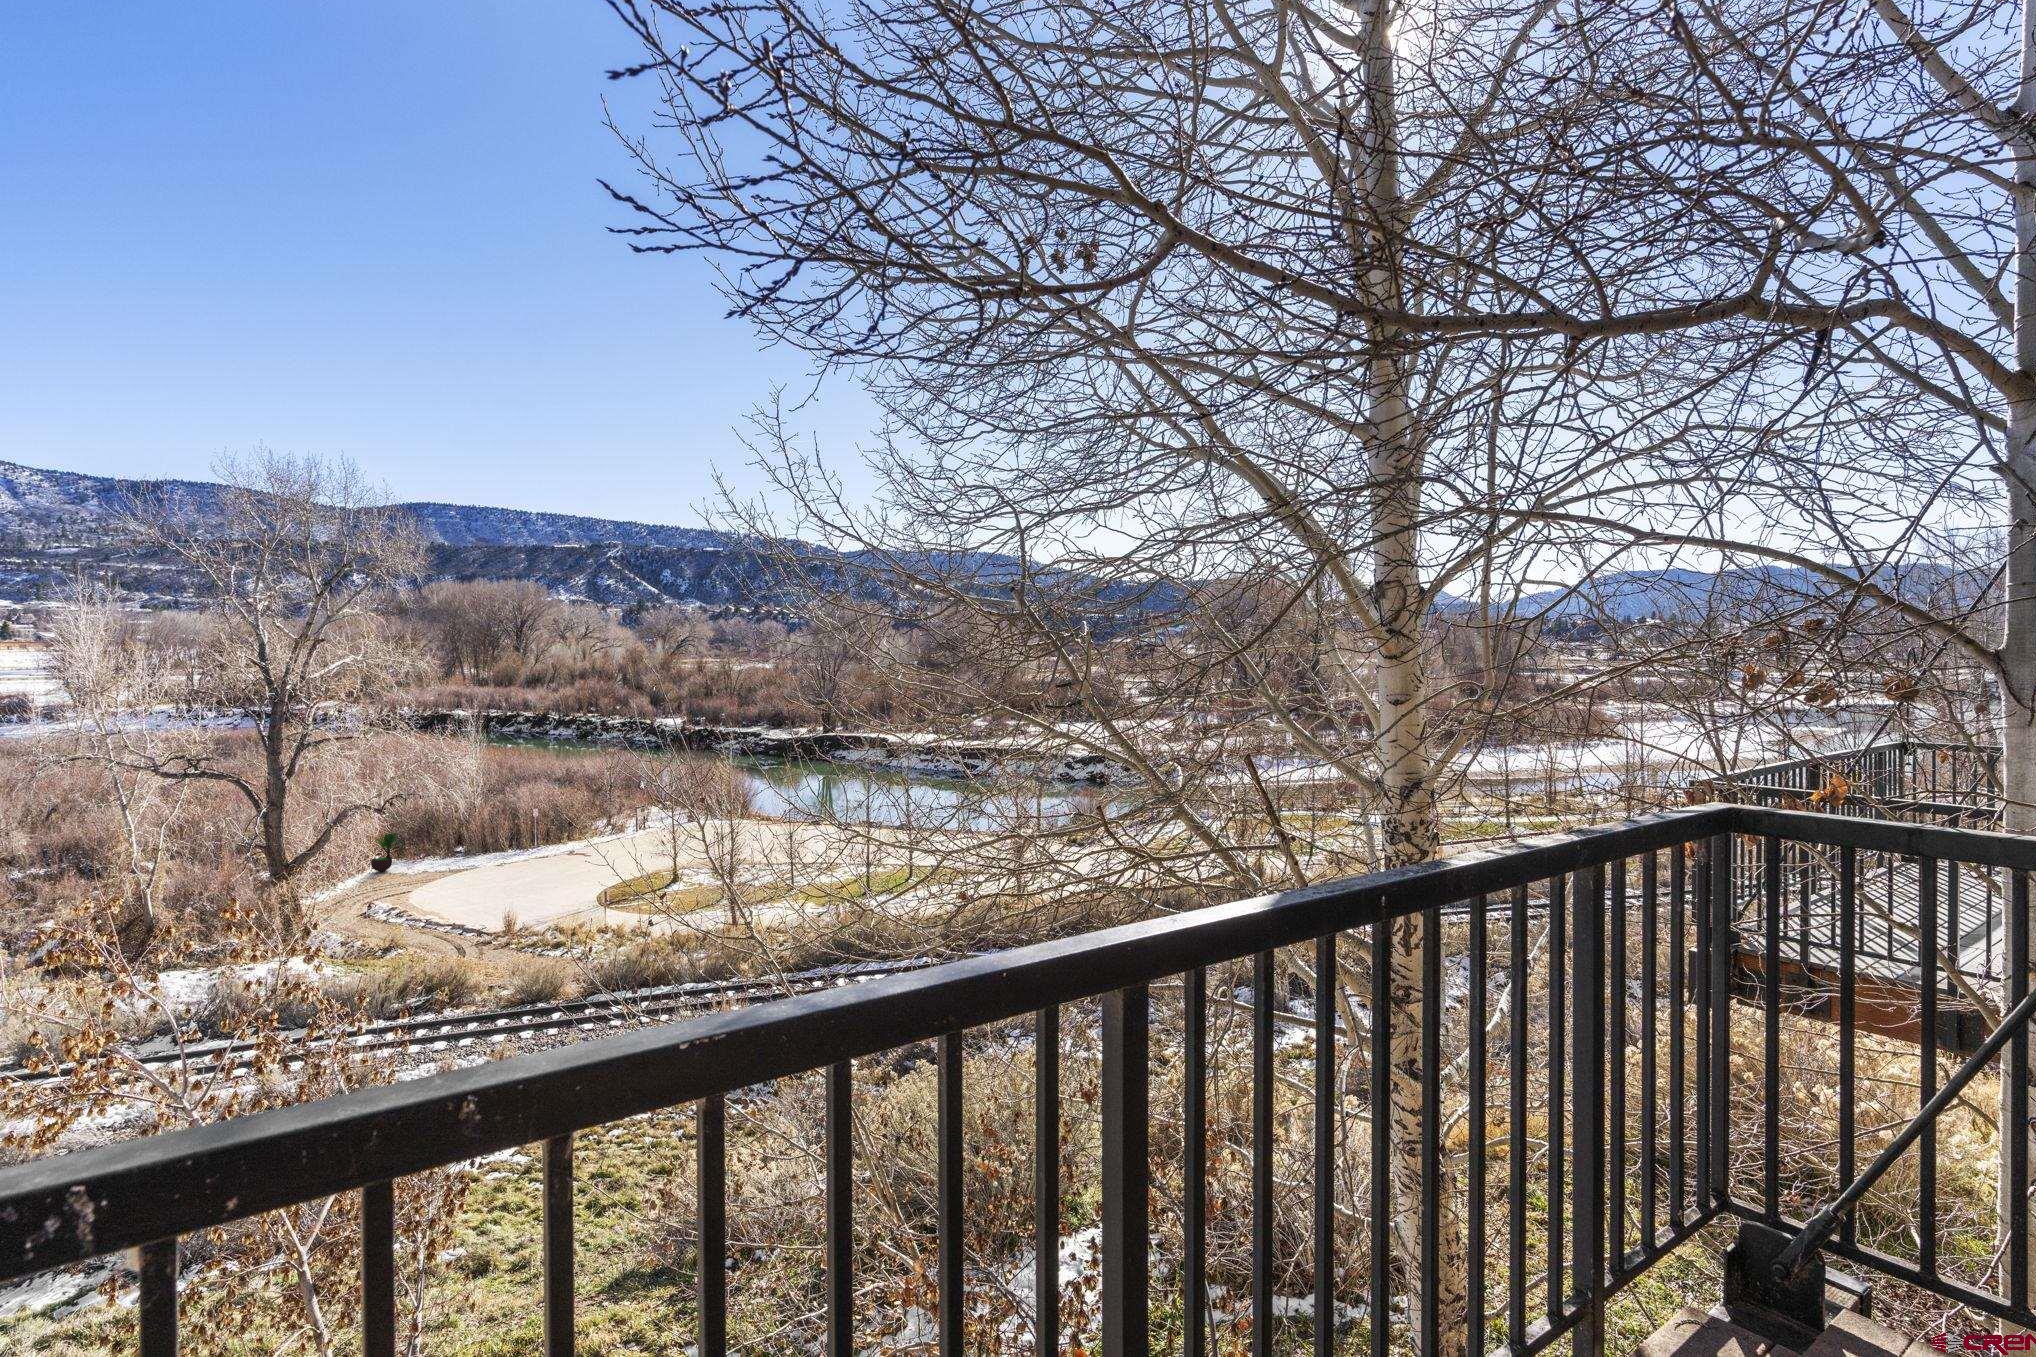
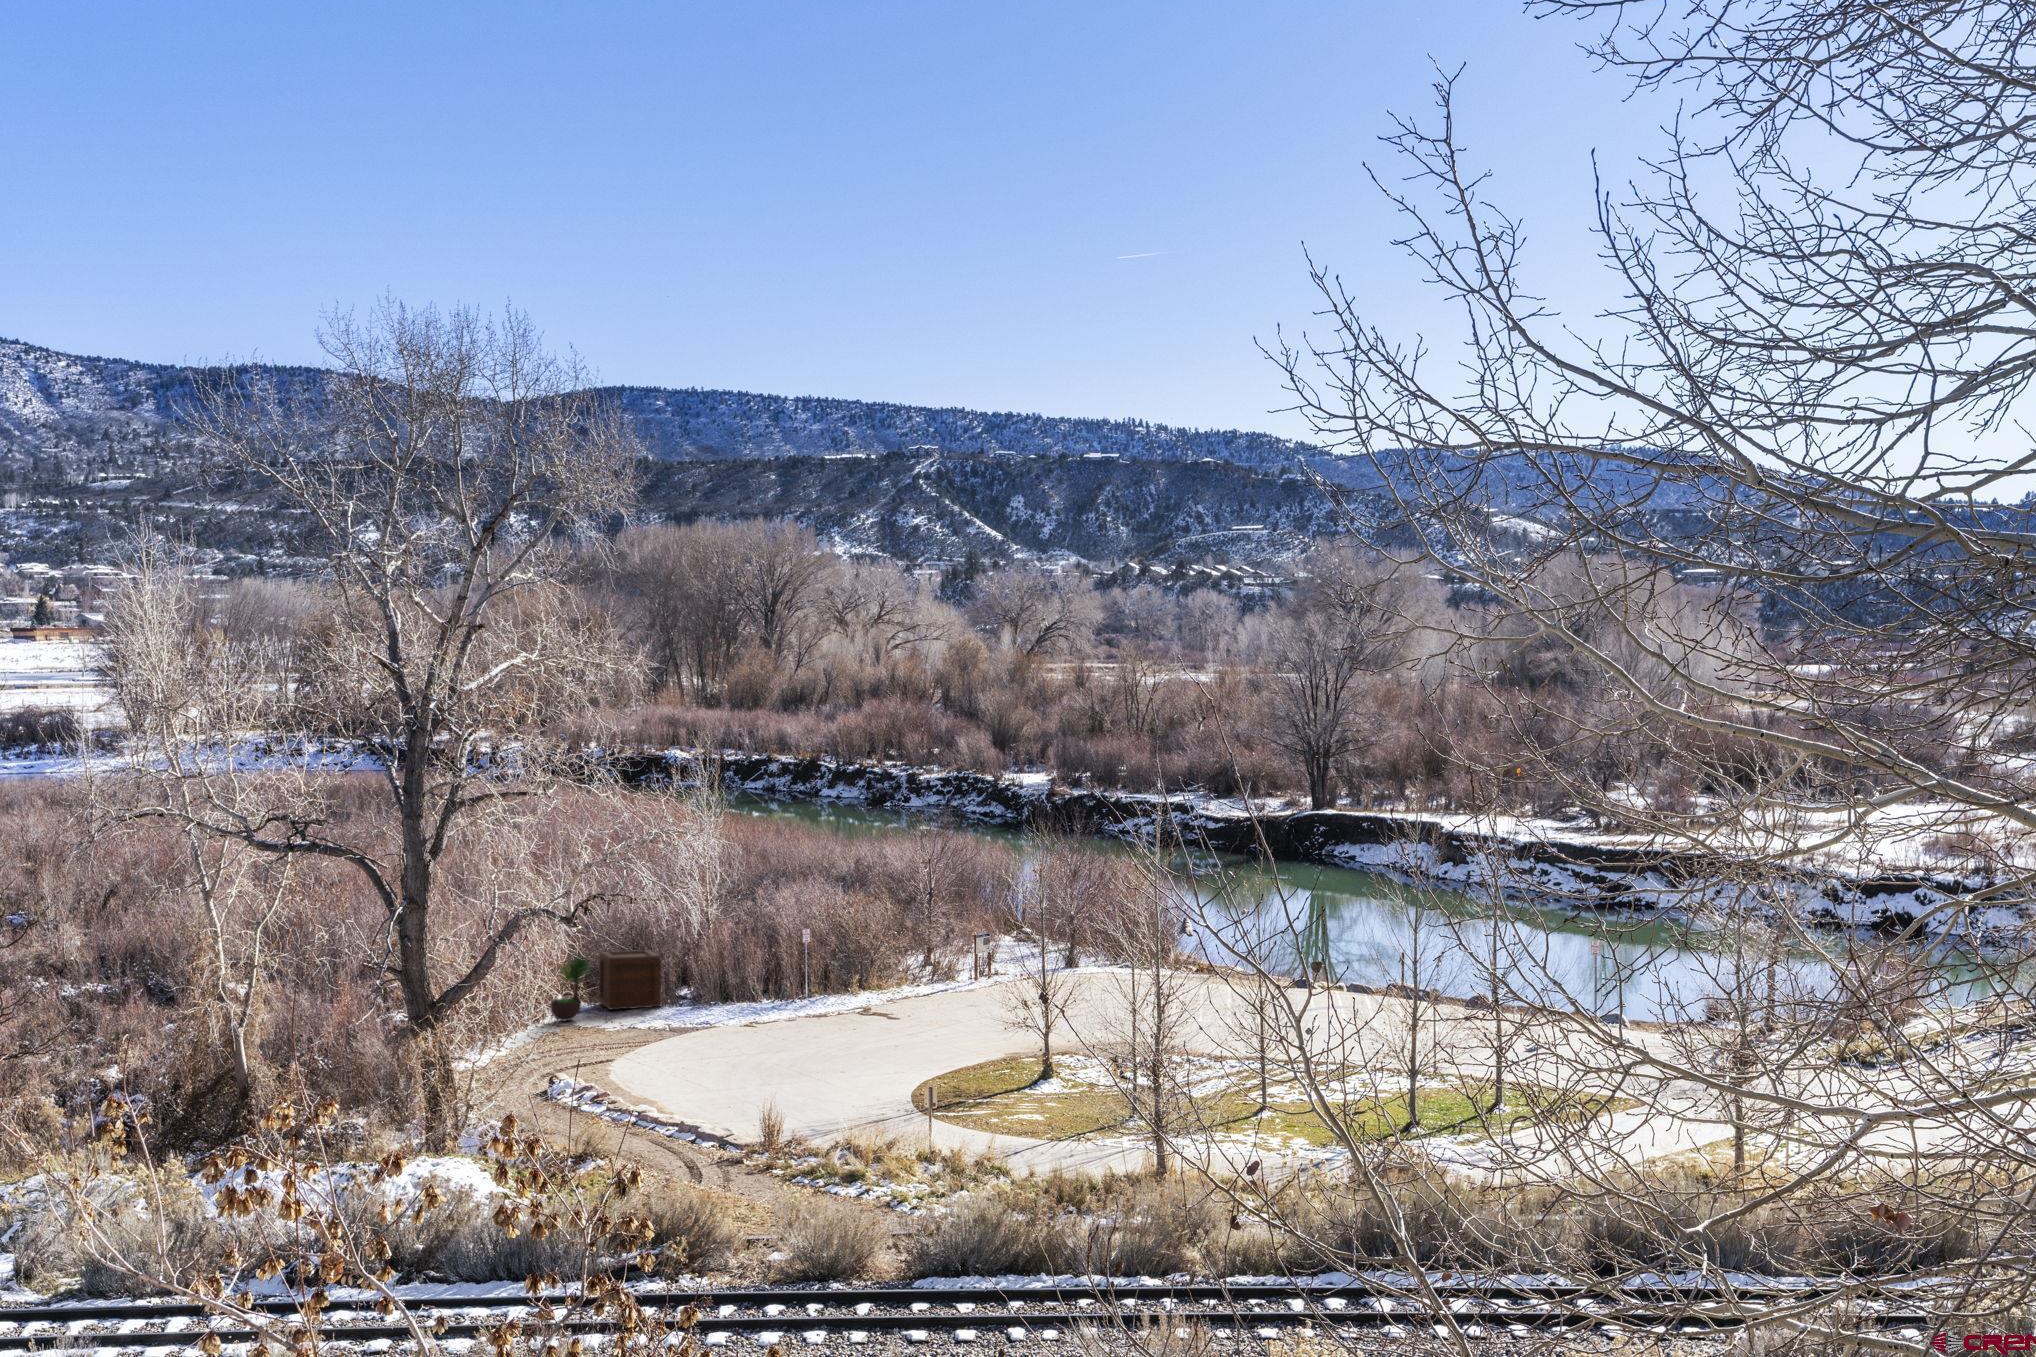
wooden crate: none [404,827,445,863] -> present [598,950,661,1010]

